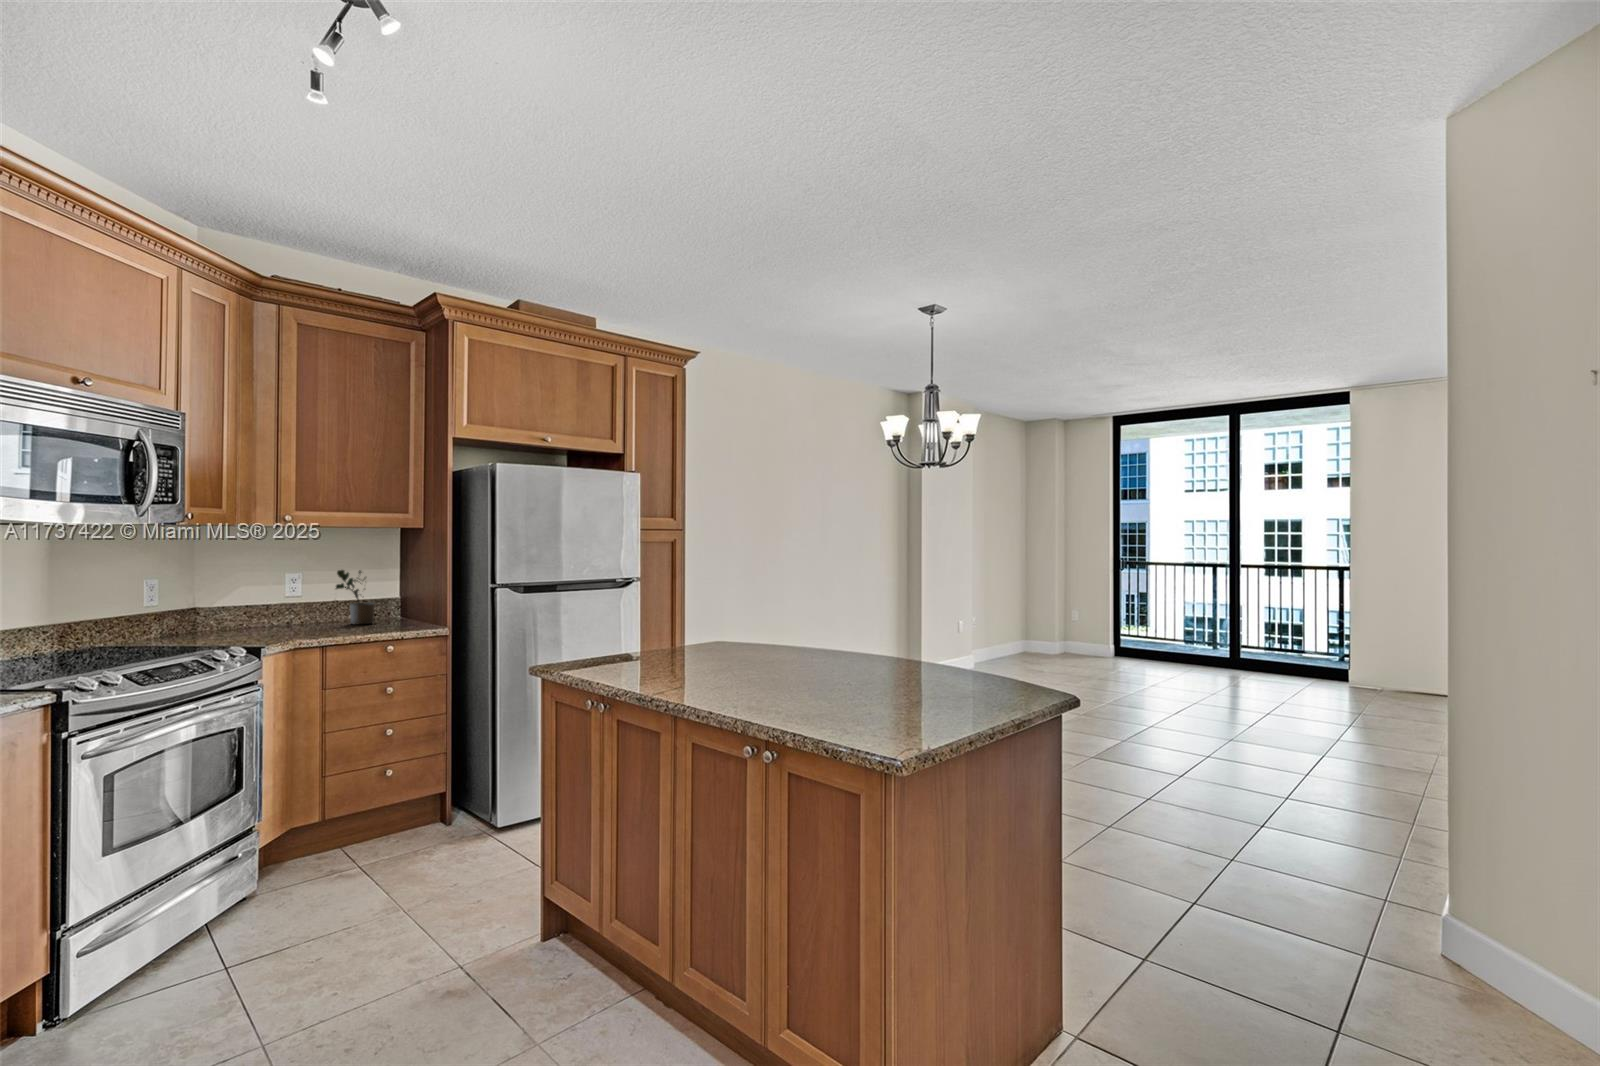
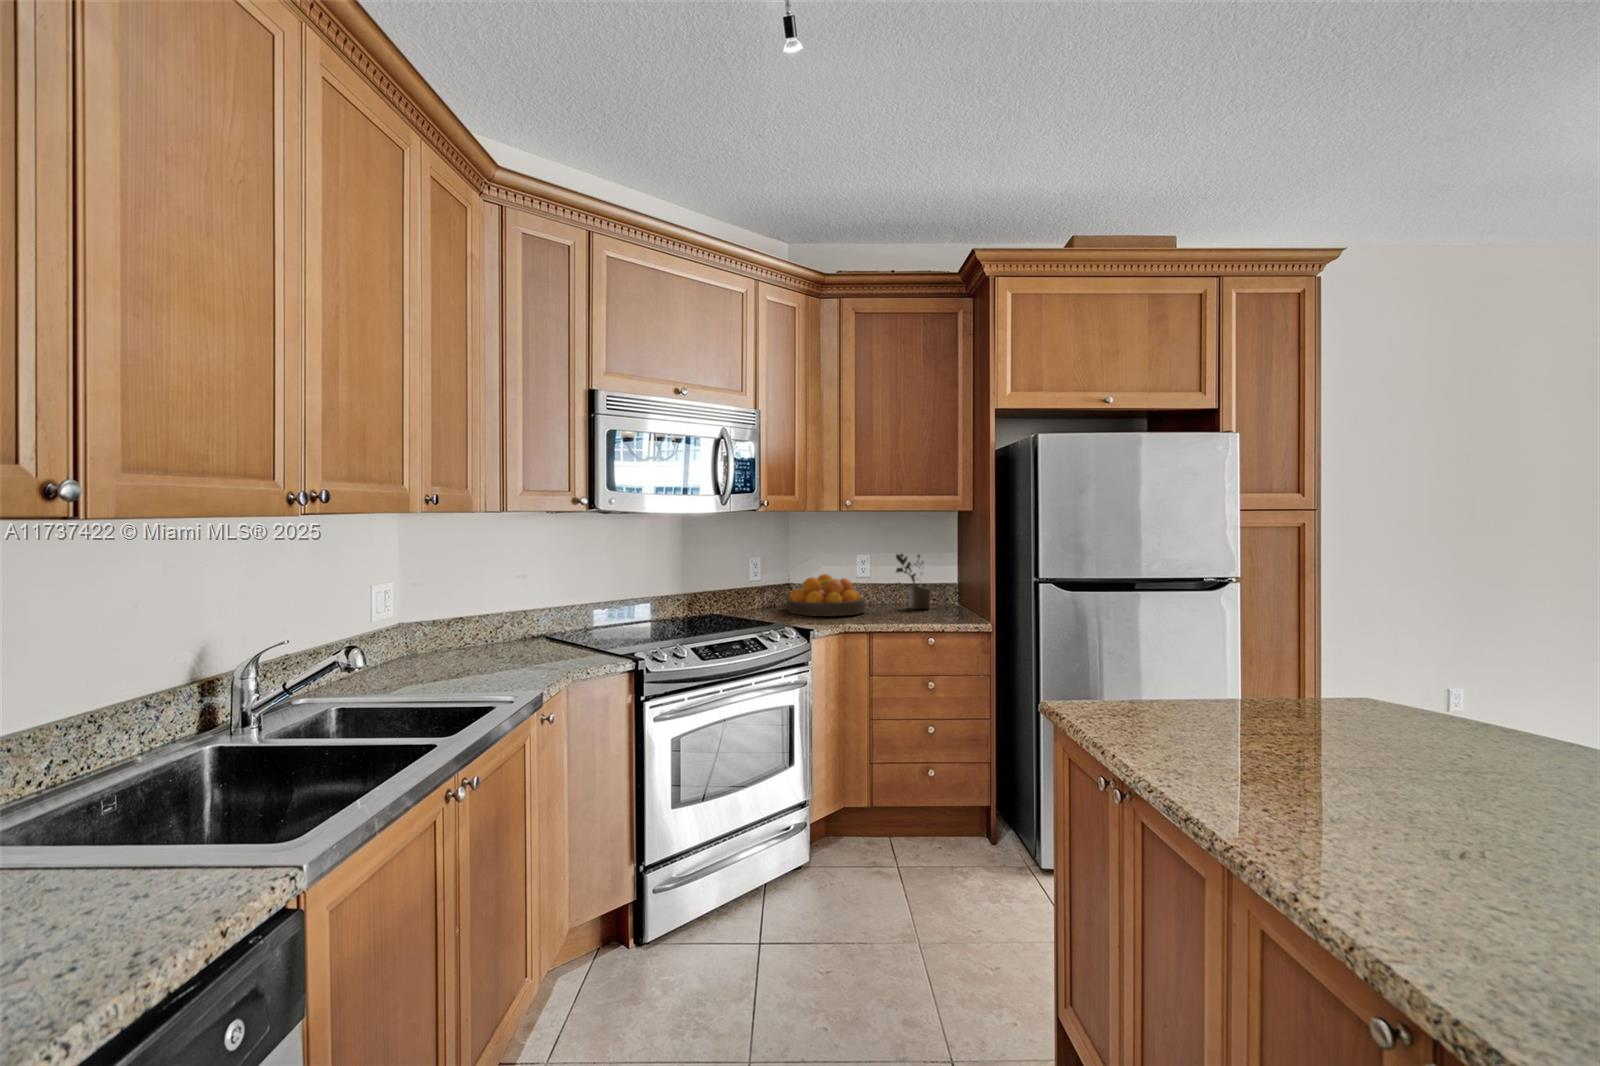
fruit bowl: none [204,593,307,637] -> present [787,574,866,616]

